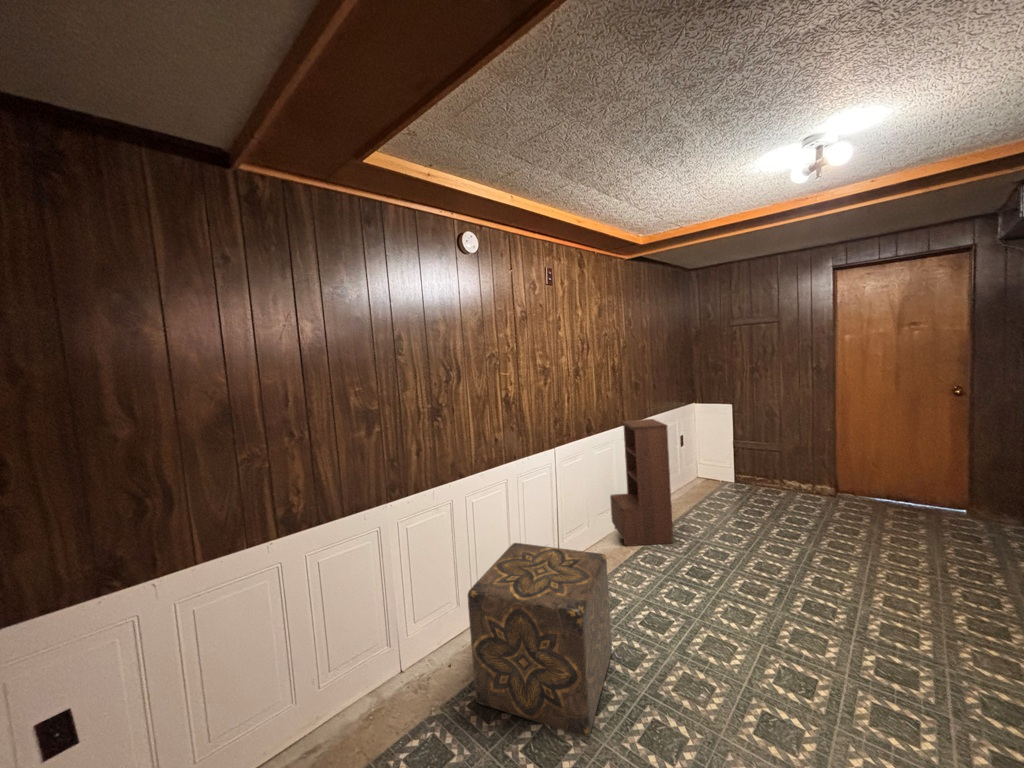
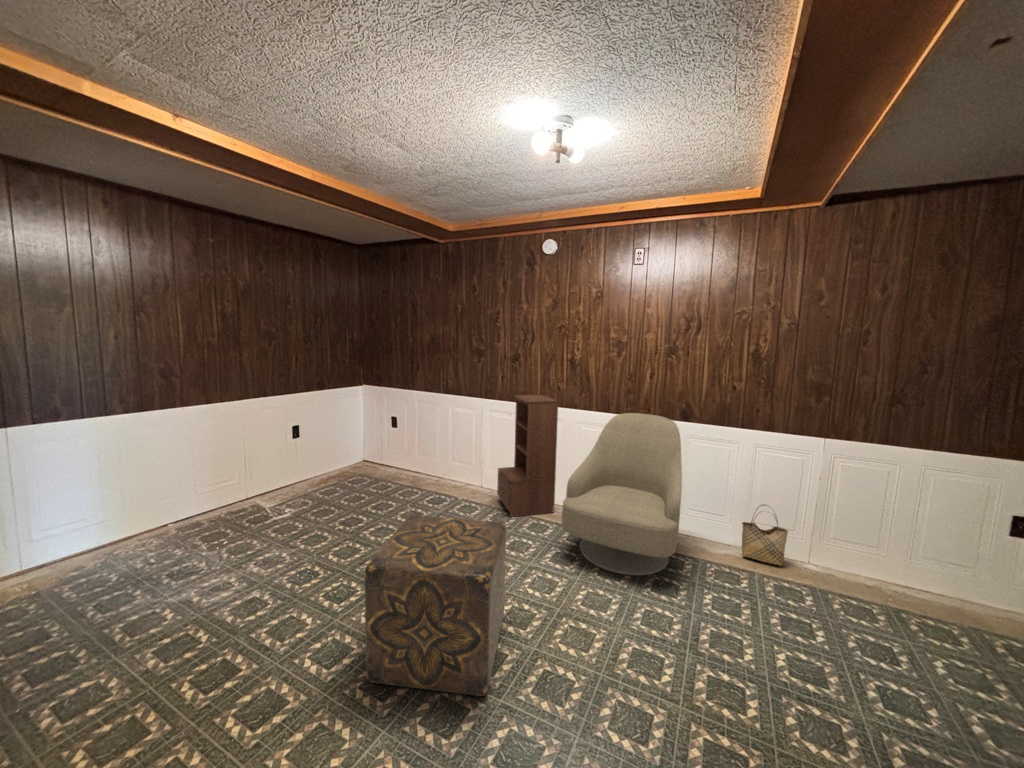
armchair: none [676,435,820,622] -> present [562,413,682,575]
woven basket: none [917,545,991,627] -> present [742,505,788,566]

